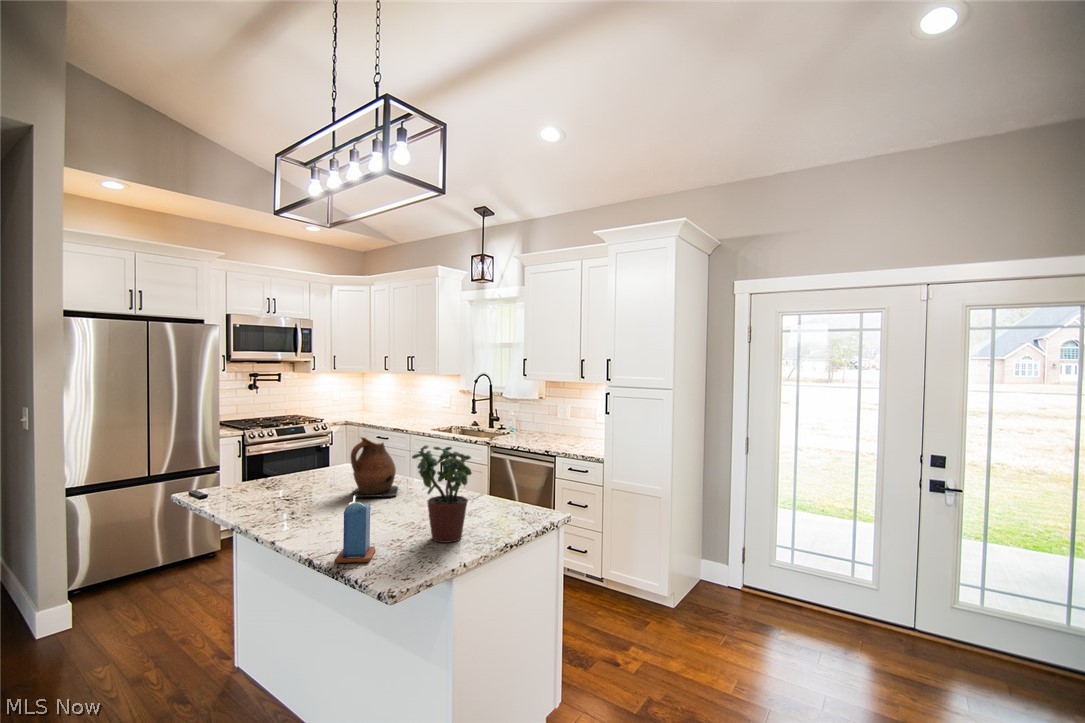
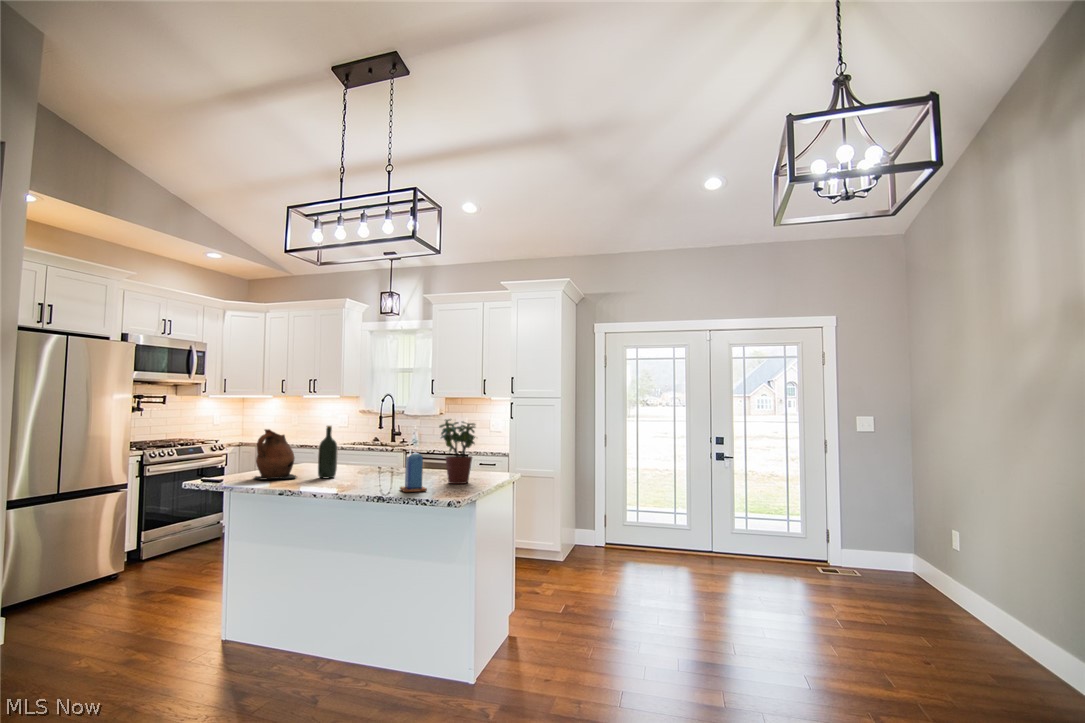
wine bottle: none [303,437,328,506] -> present [318,426,337,478]
ceramic pitcher: present [351,437,398,497] -> present [254,429,297,480]

